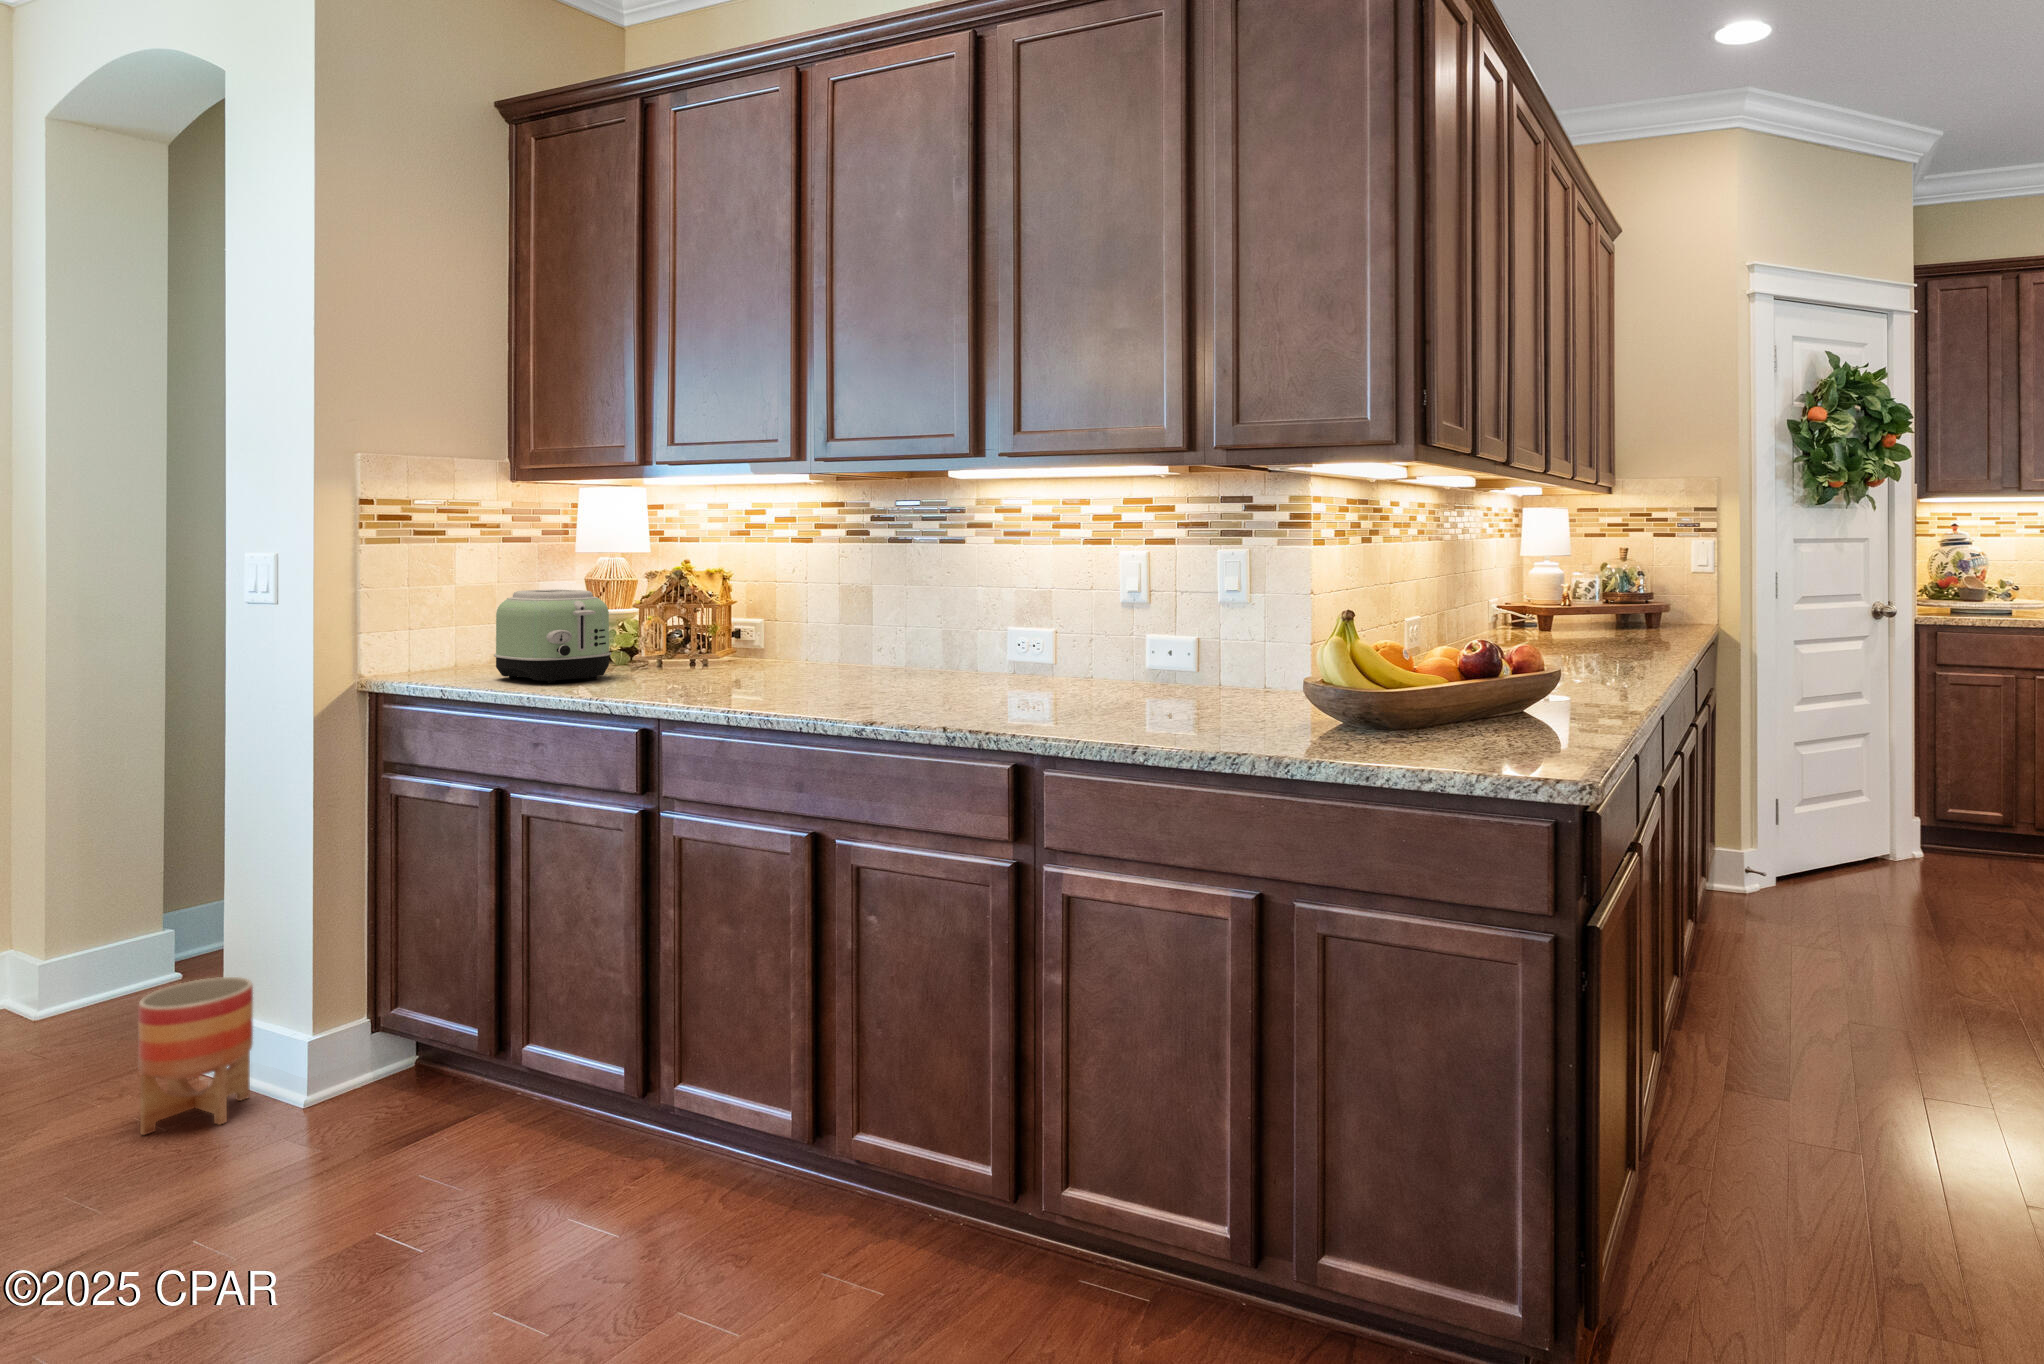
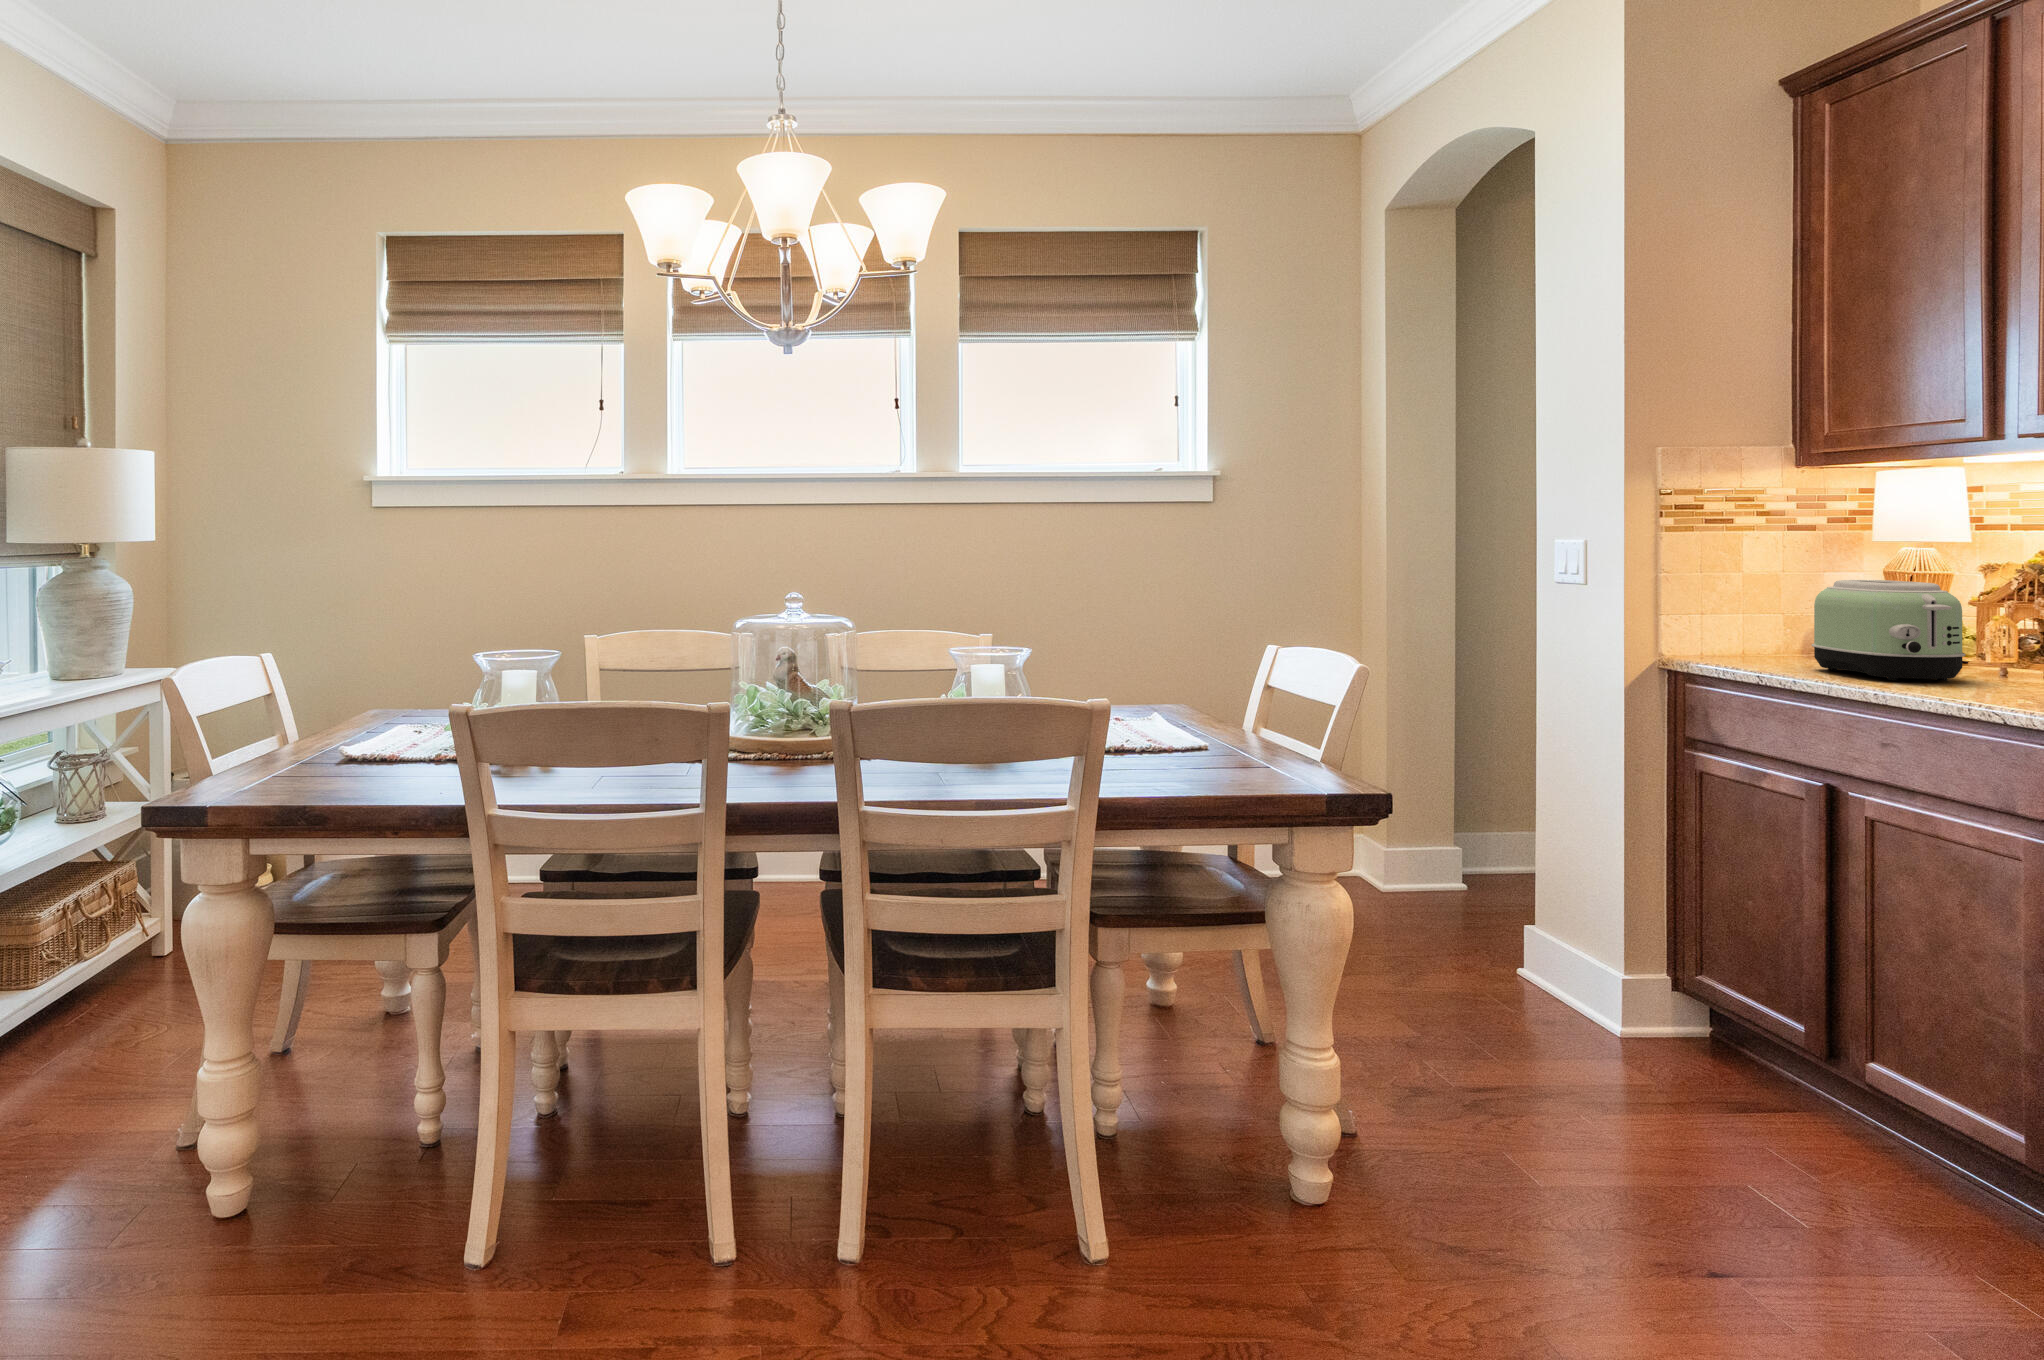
planter: present [138,977,253,1135] -> none [1481,897,1567,1027]

